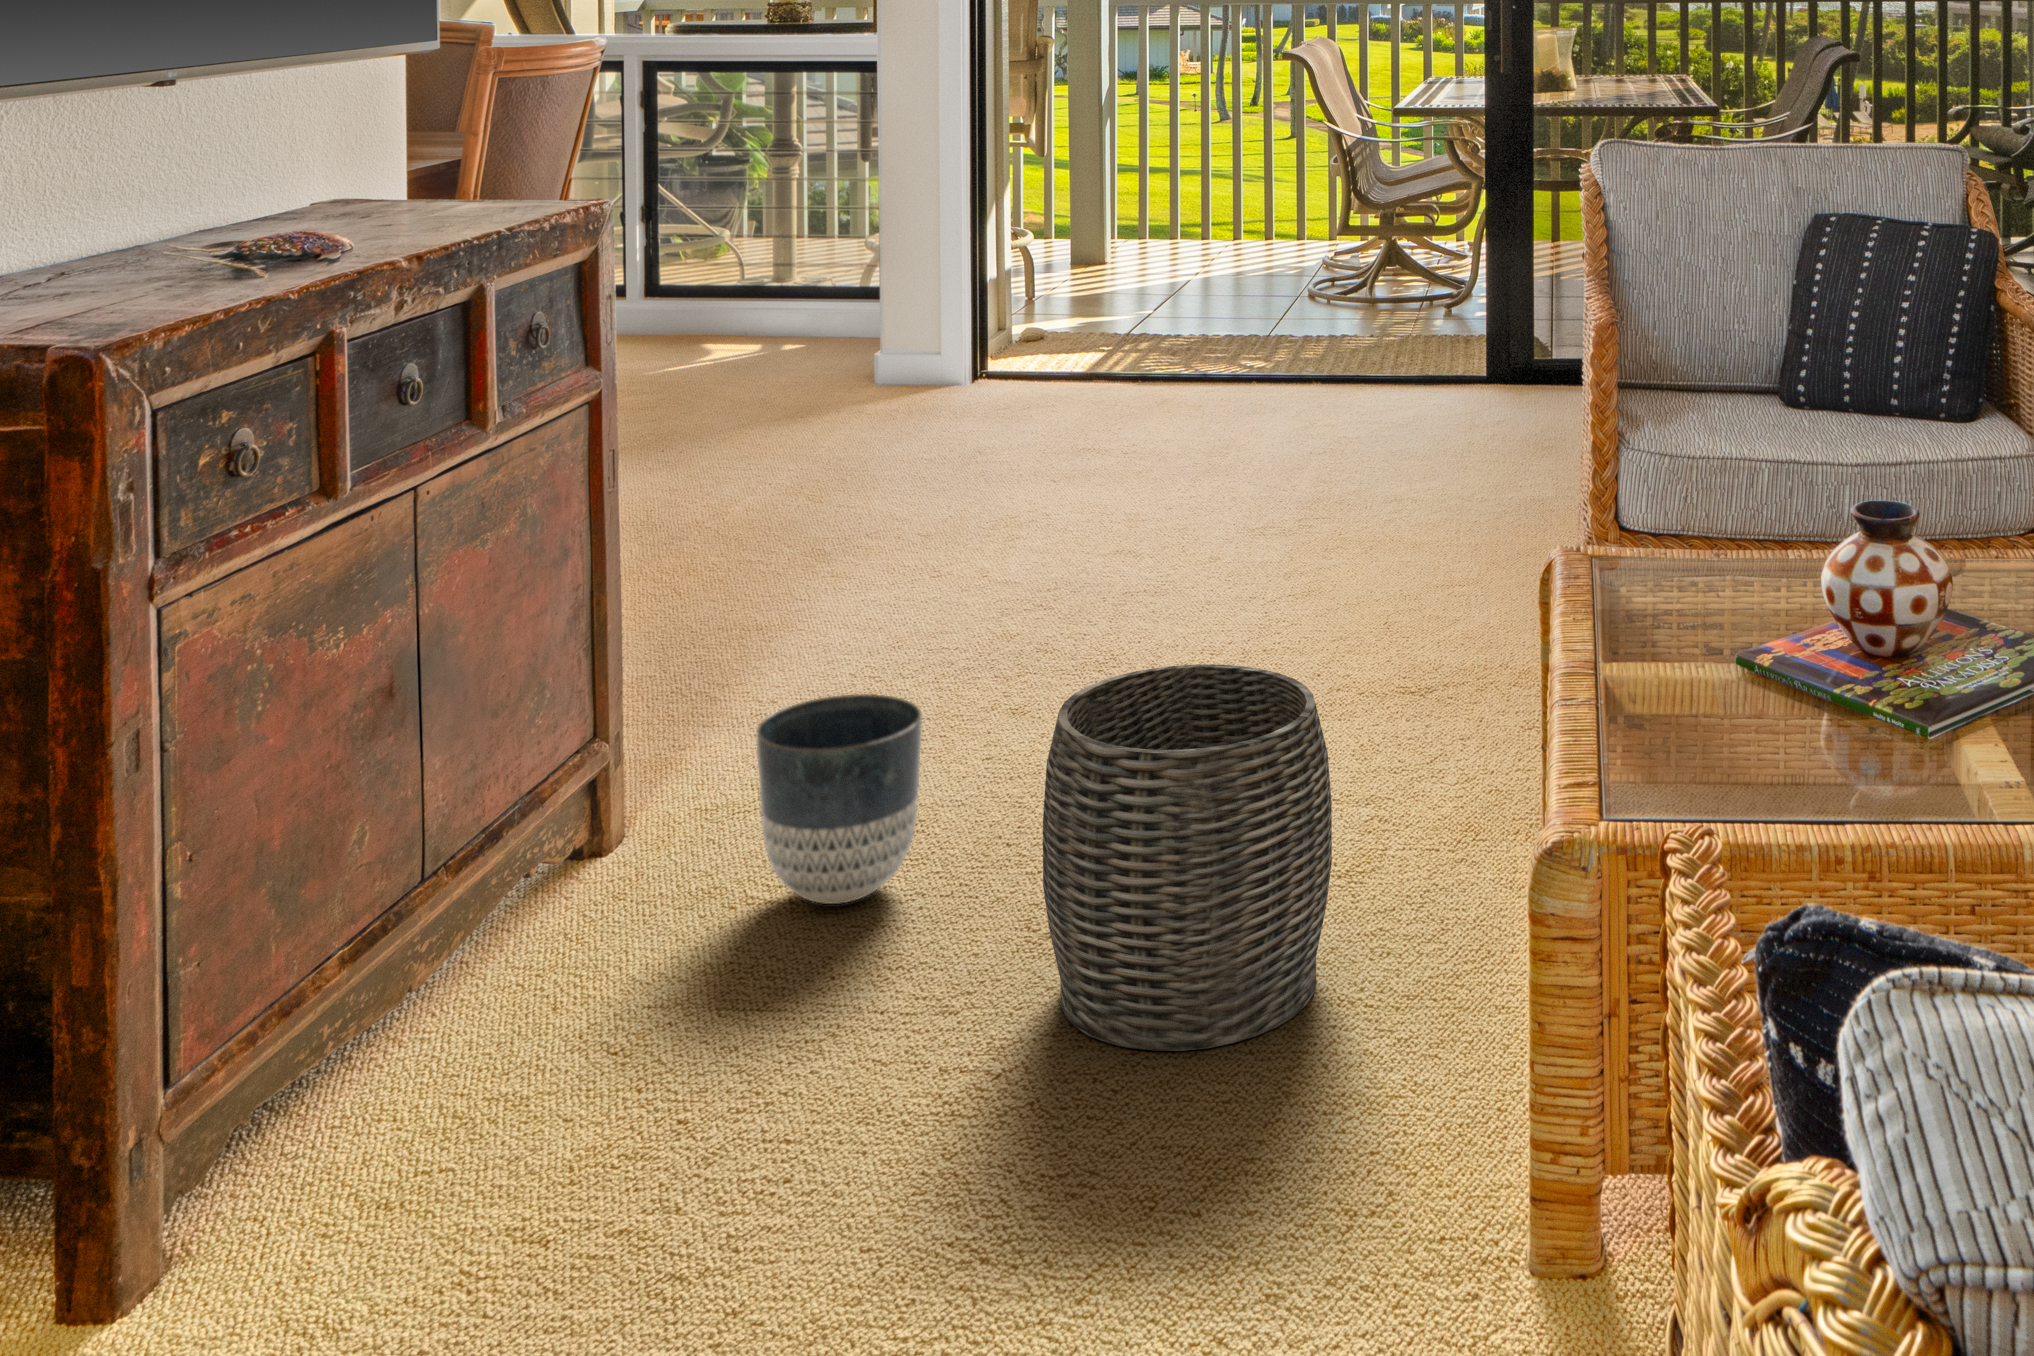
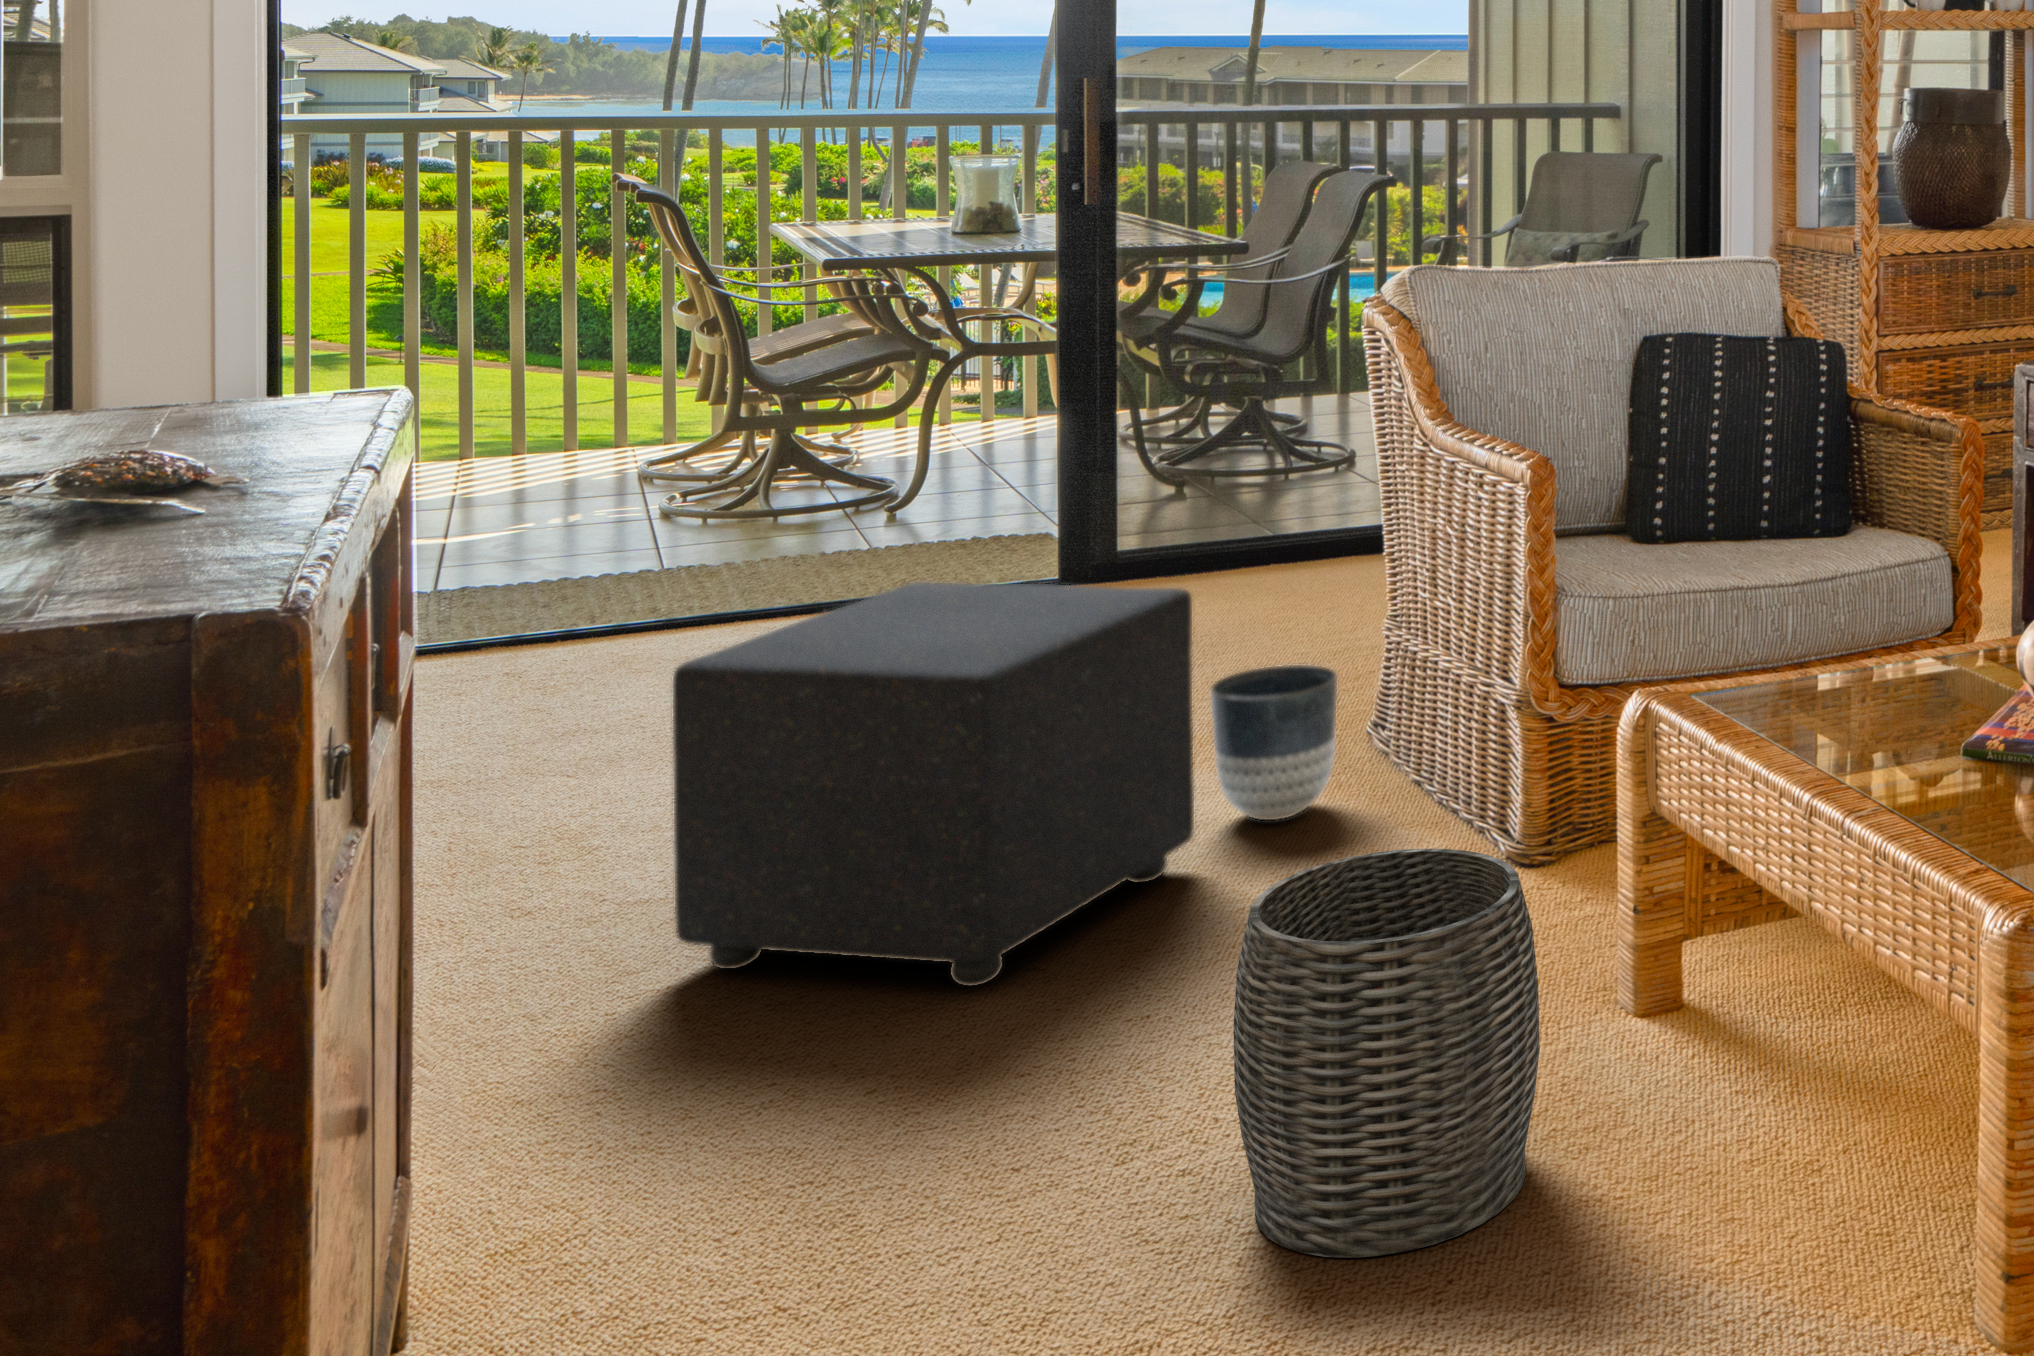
ottoman: none [836,357,1264,718] -> present [673,582,1194,986]
planter: present [756,694,922,904] -> present [1211,665,1337,820]

